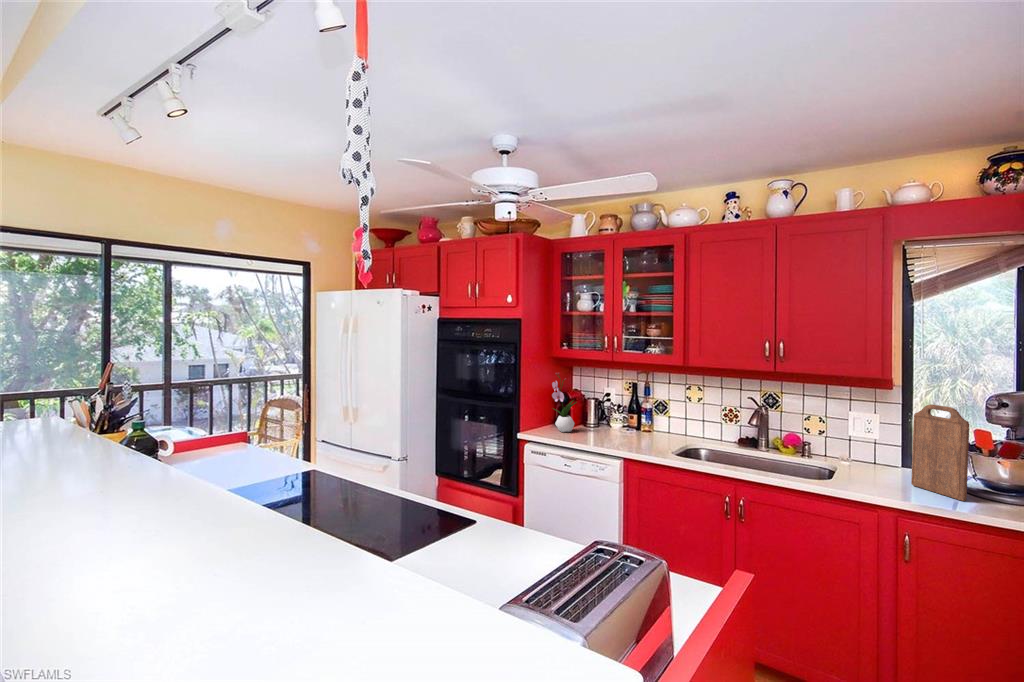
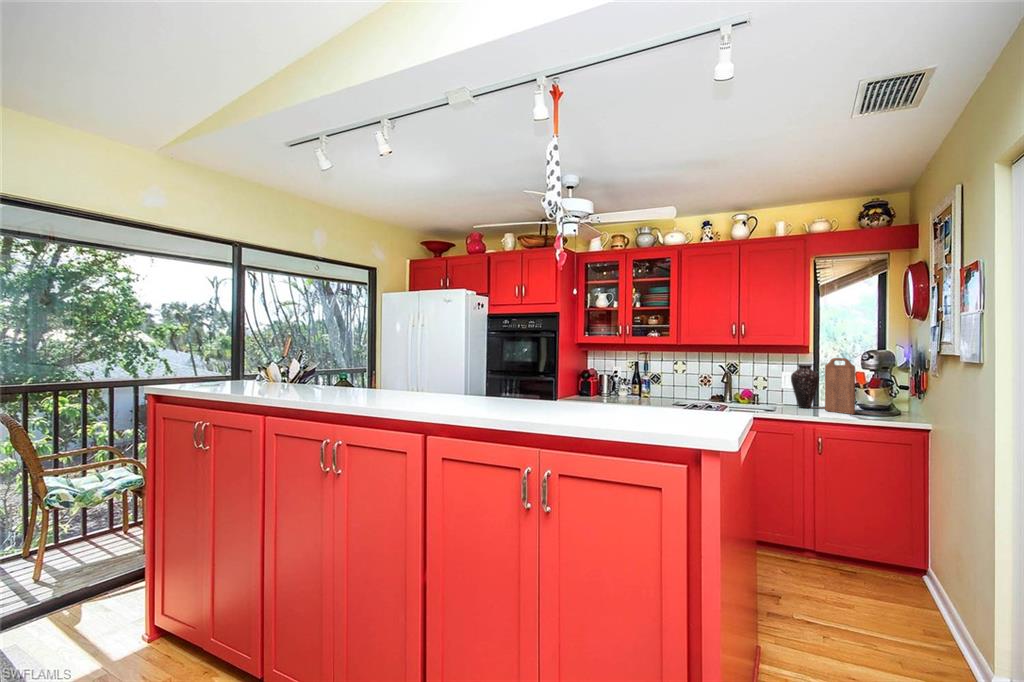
flower arrangement: present [552,373,576,432] -> none [578,351,598,395]
vase: none [855,406,902,474] -> present [791,364,819,408]

